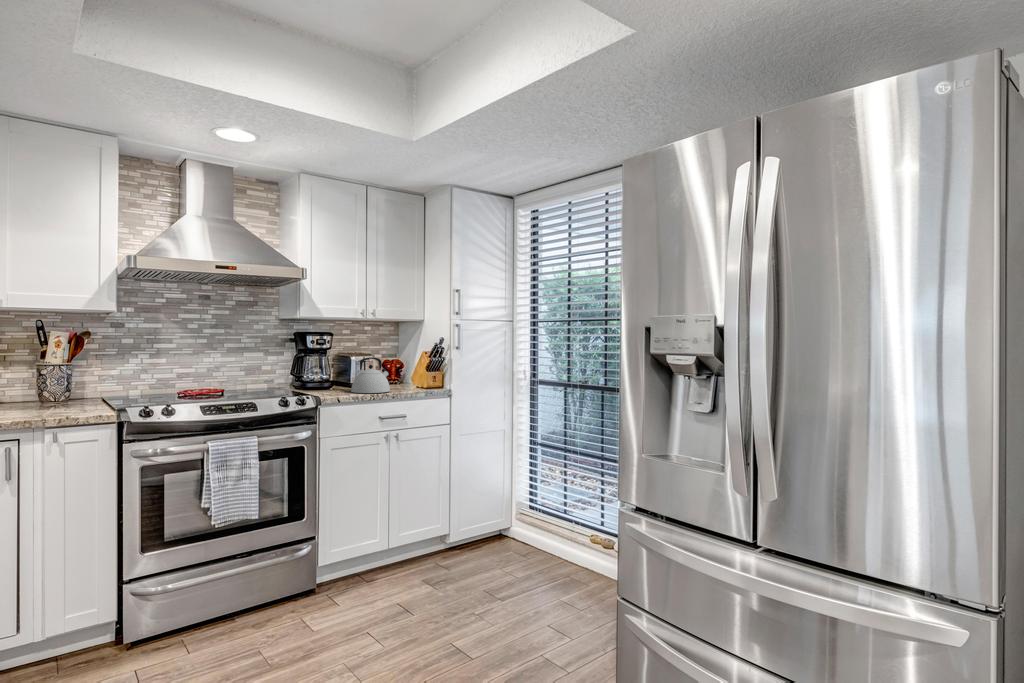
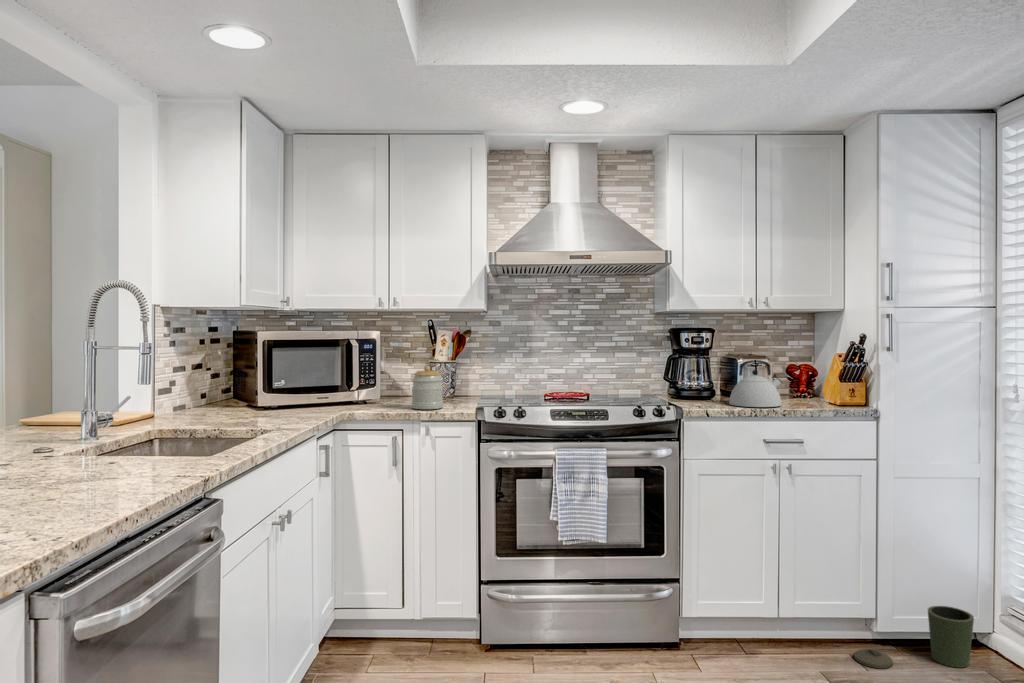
jar: none [35,368,77,415] -> present [412,366,443,409]
trash can: none [438,517,505,569] -> present [854,606,974,669]

